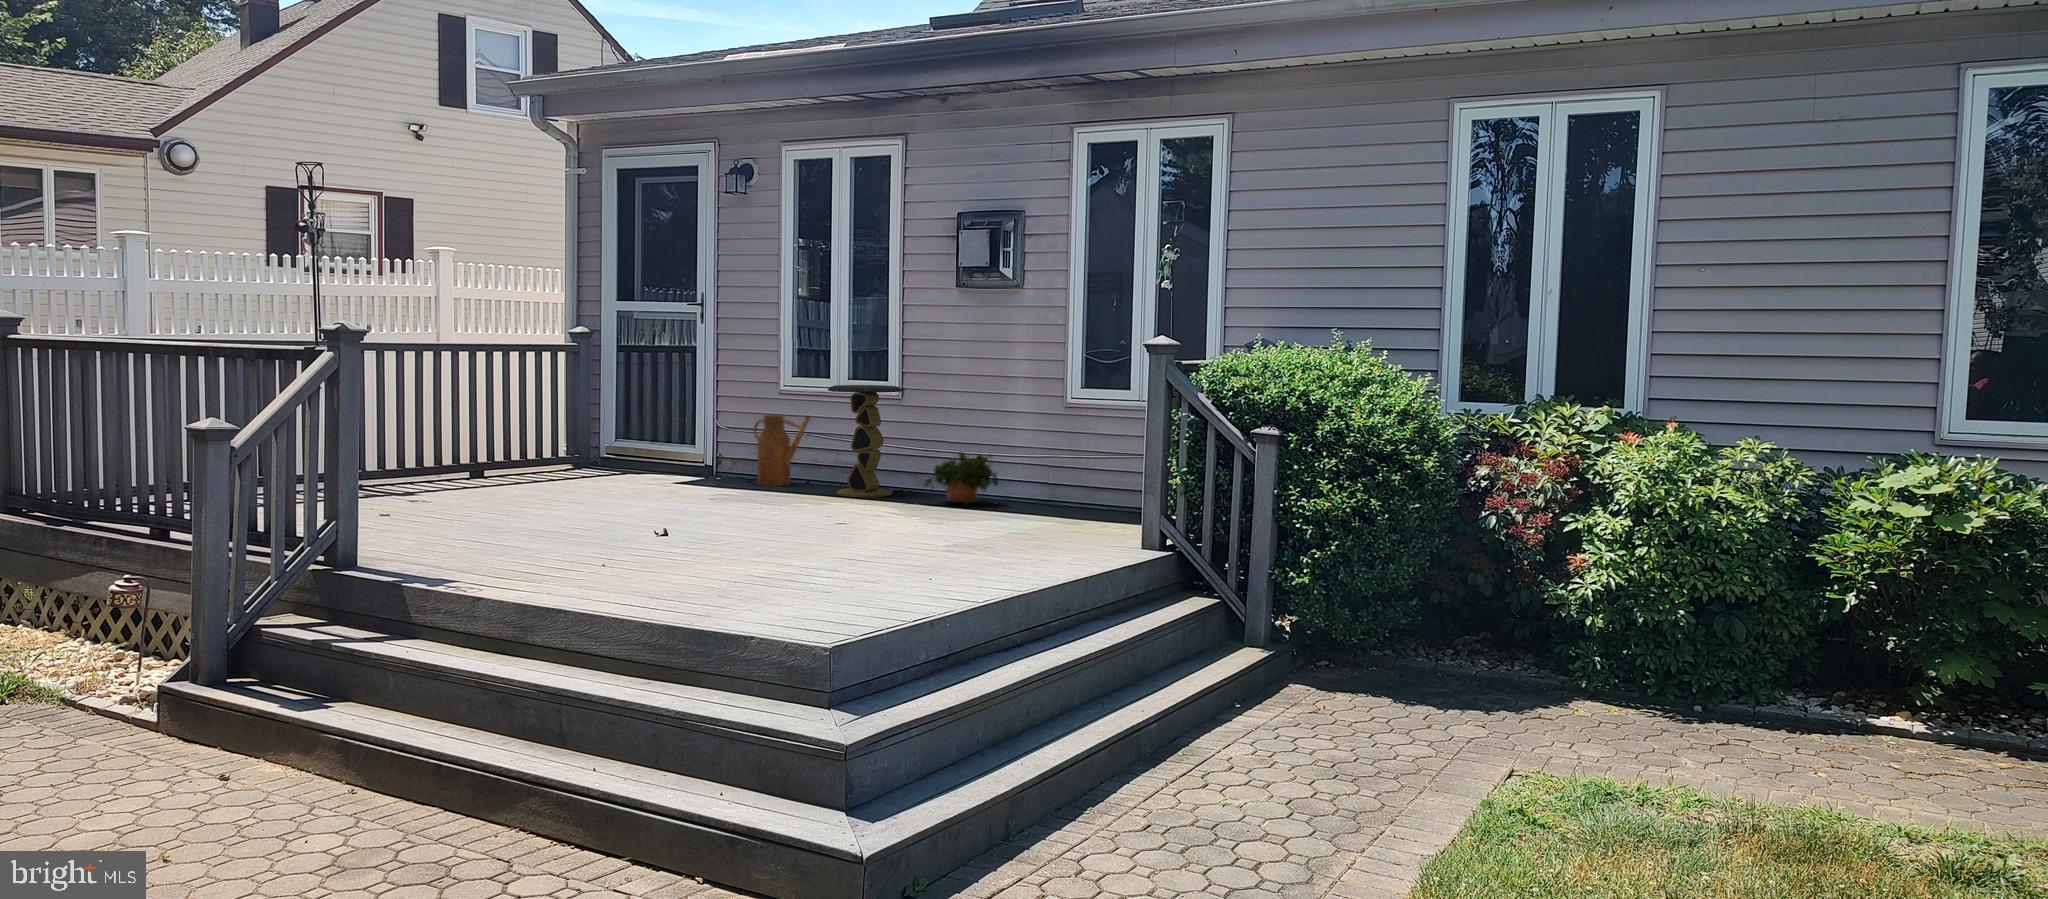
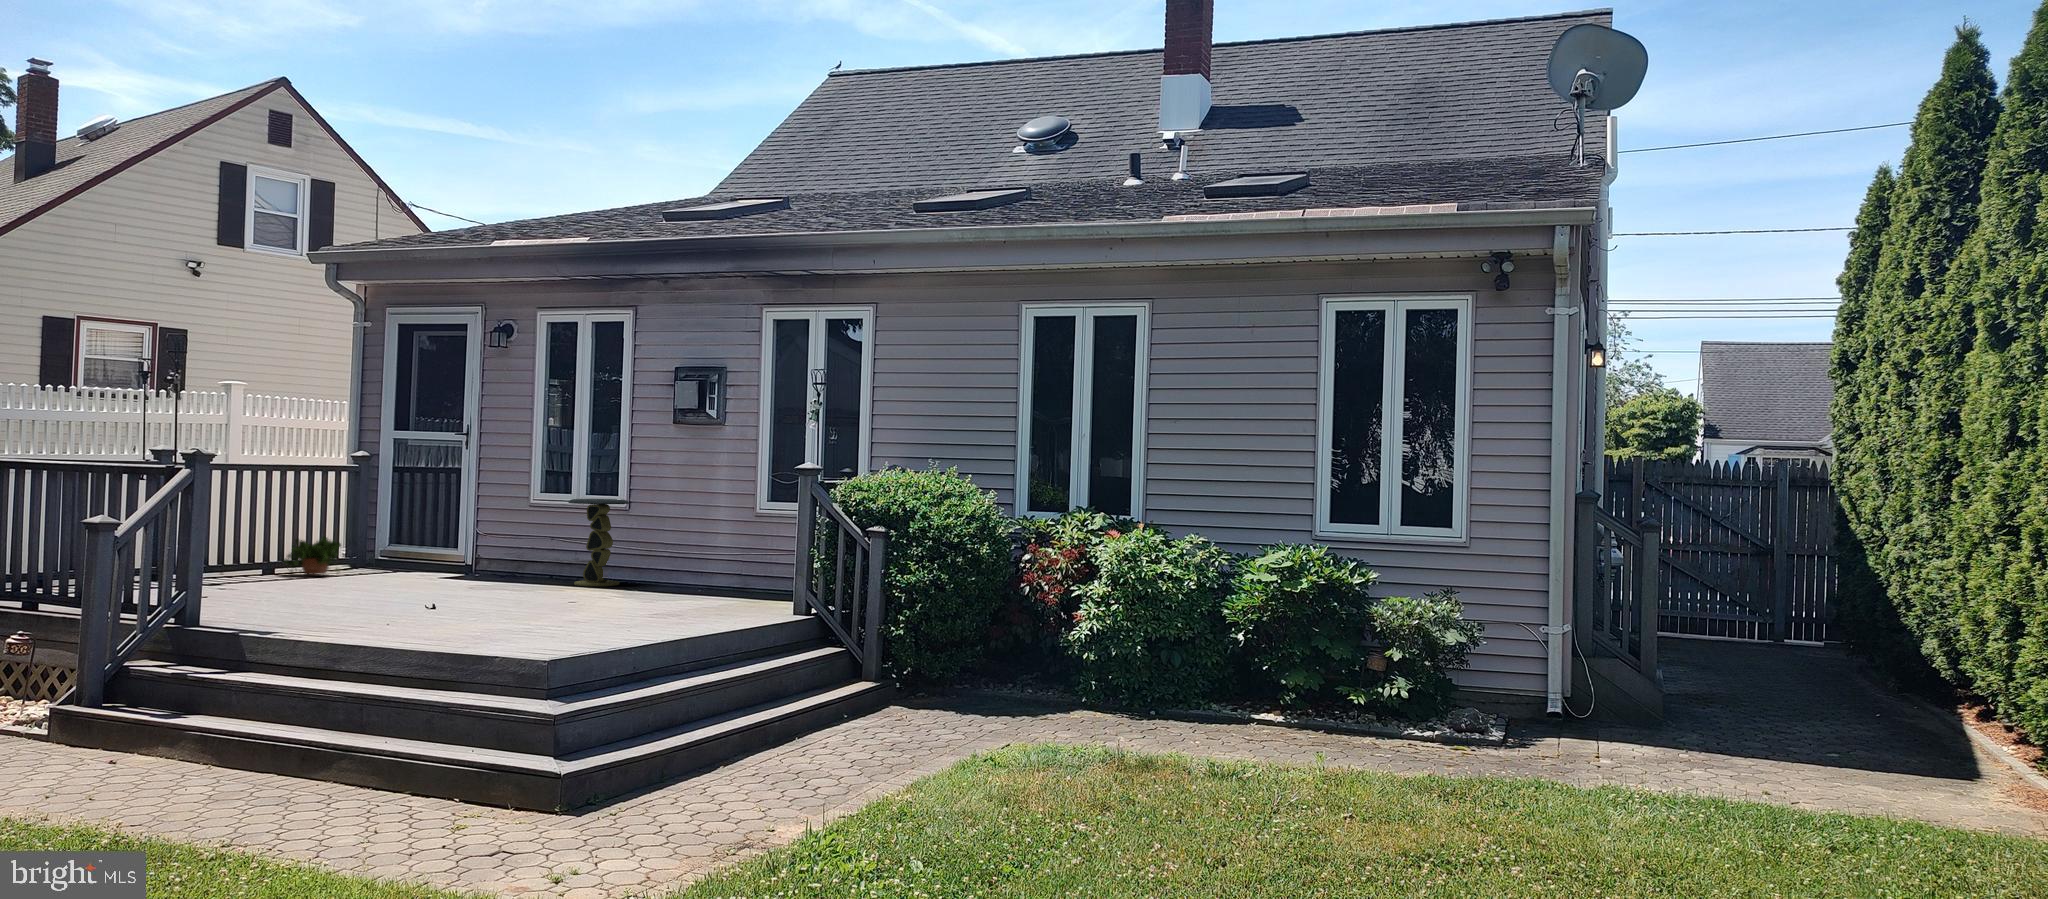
watering can: present [753,415,810,487] -> none [507,523,554,580]
potted plant: present [924,452,998,503] -> present [283,537,341,575]

